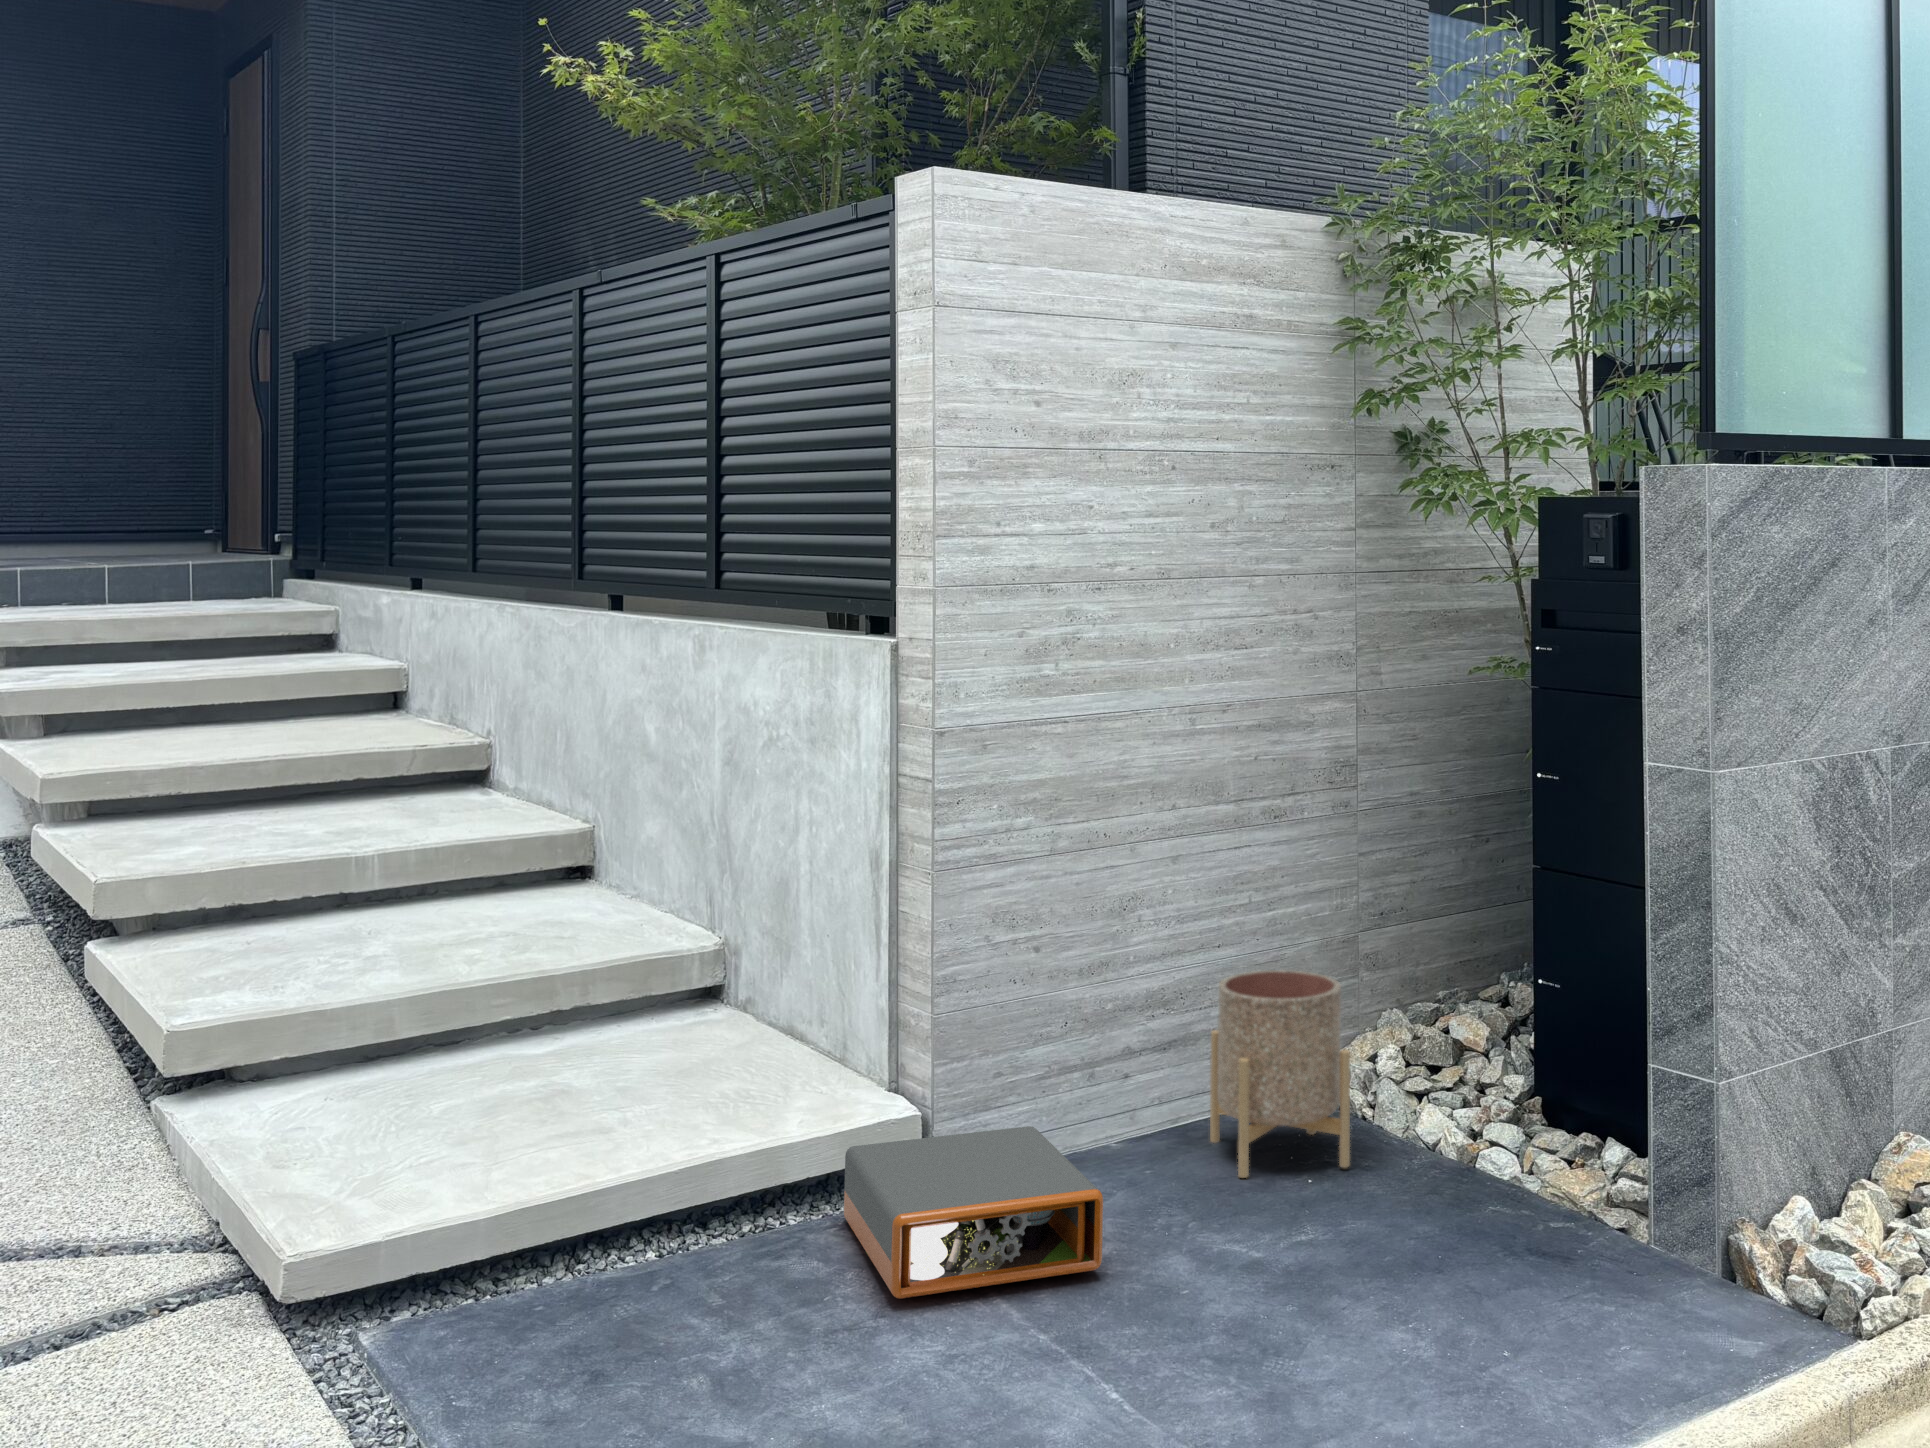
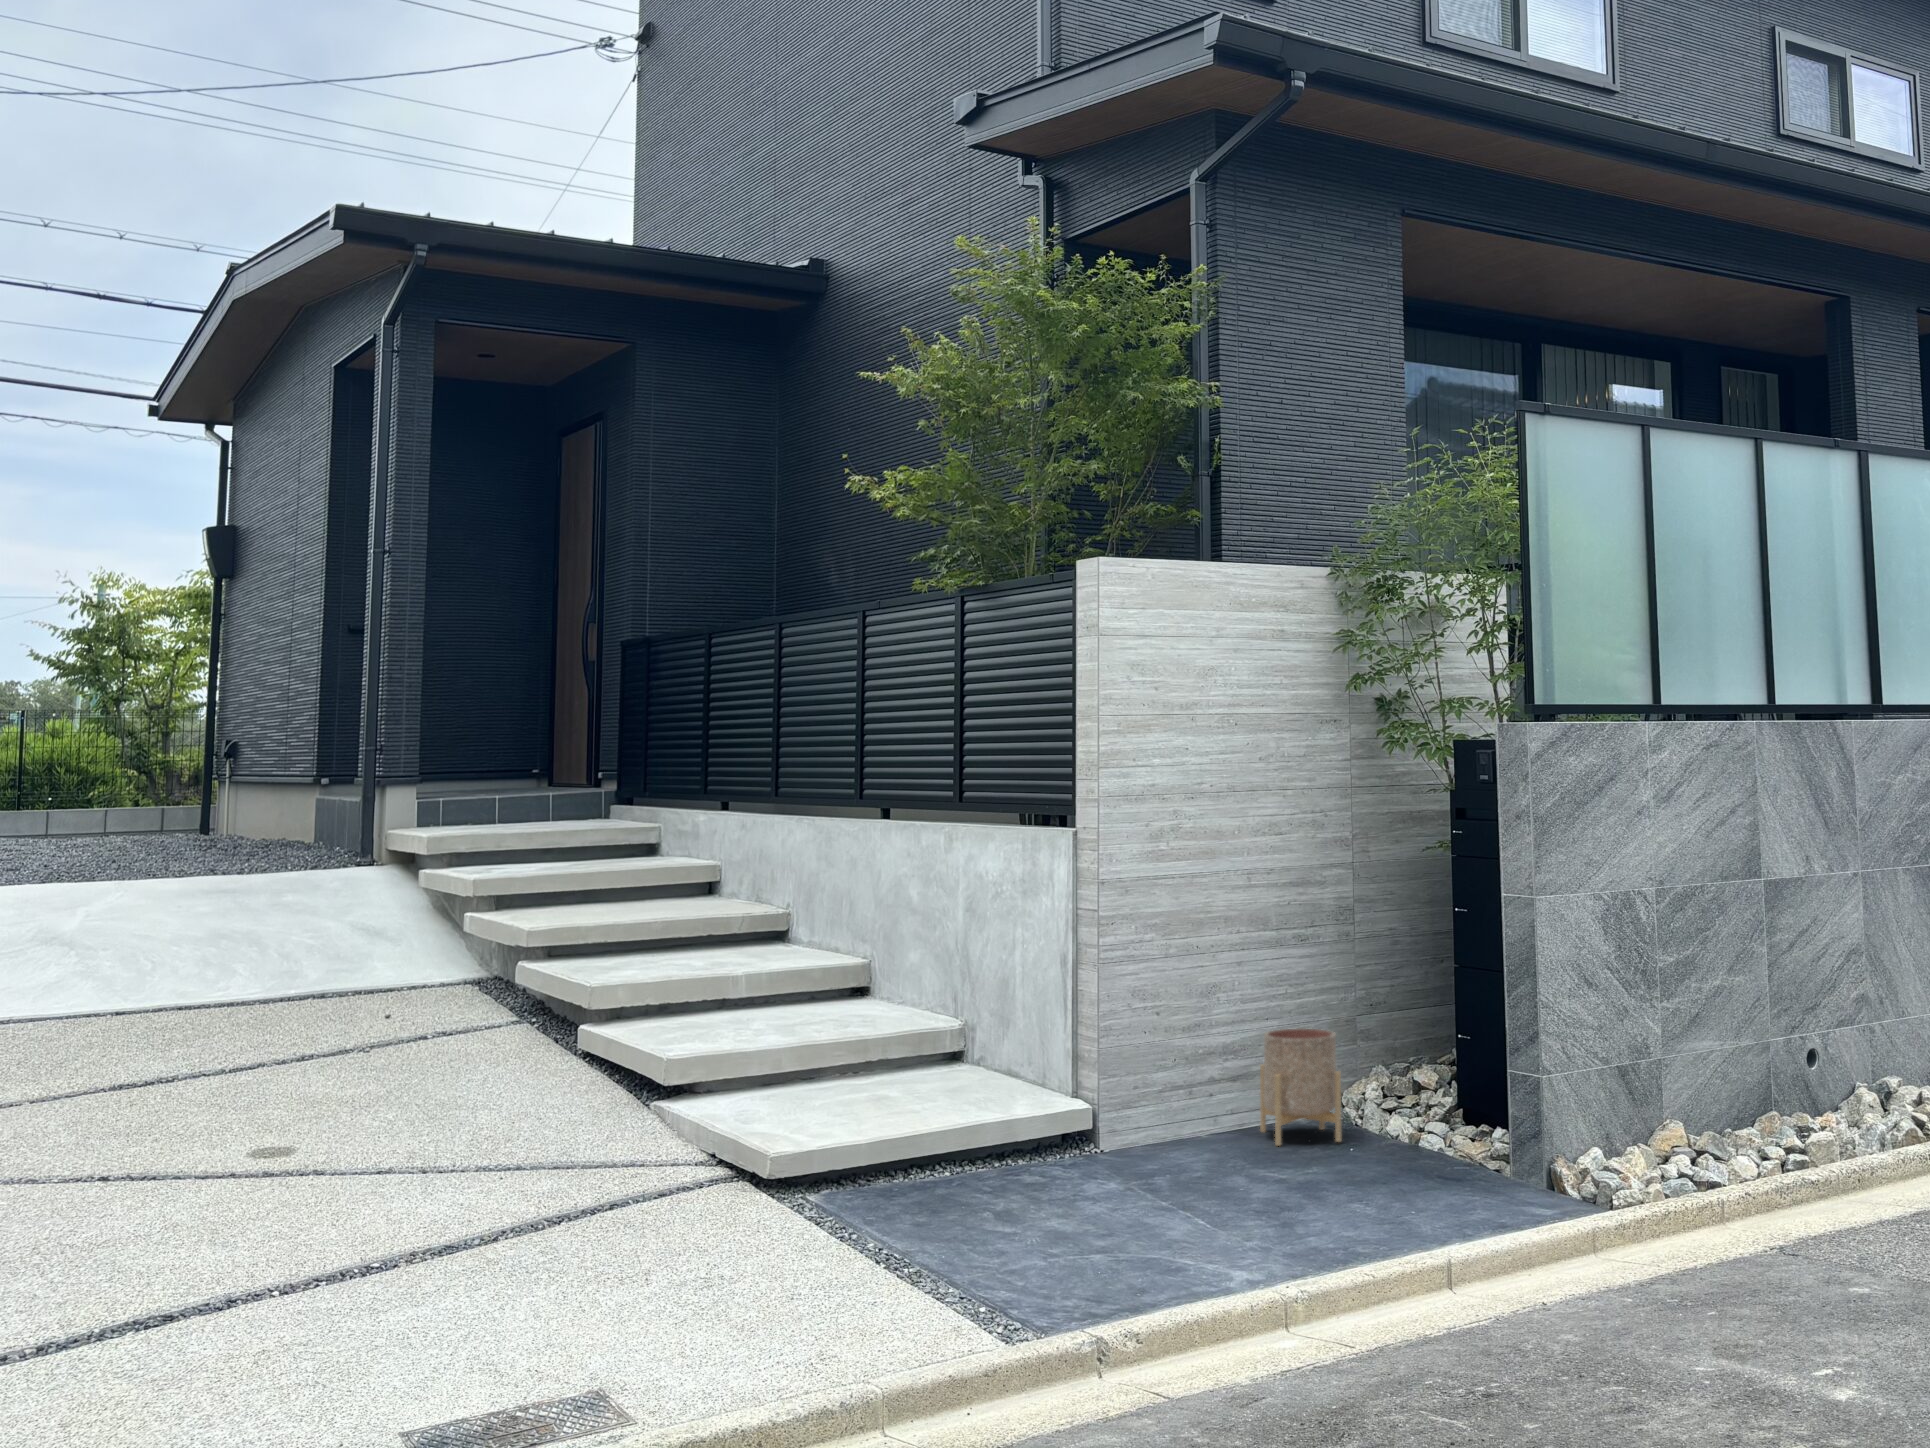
storage box: present [844,1126,1103,1299] -> none [1051,1110,1196,1184]

